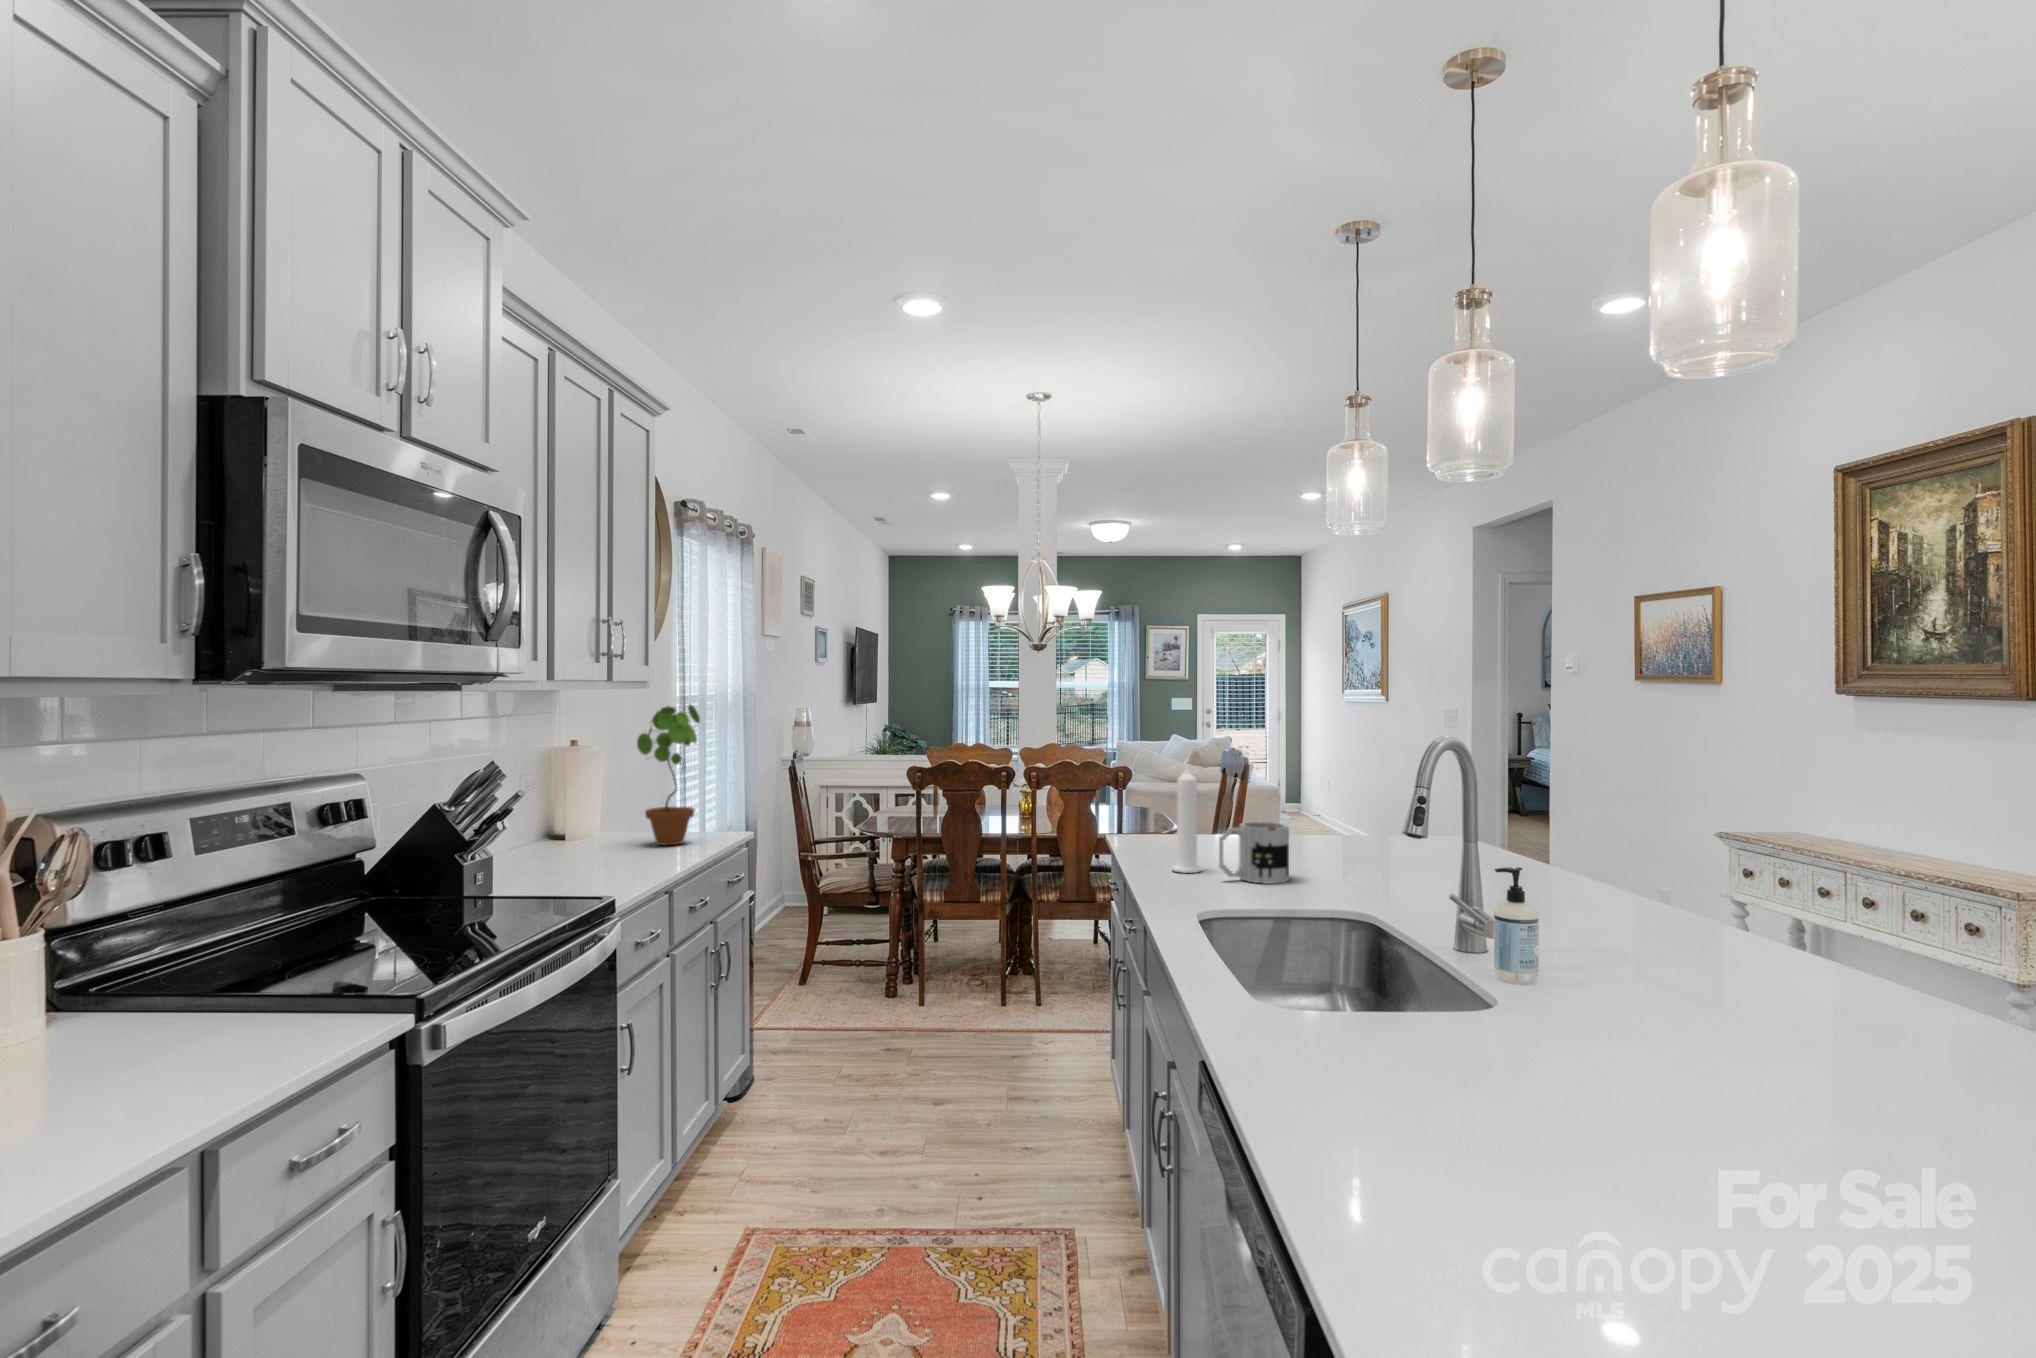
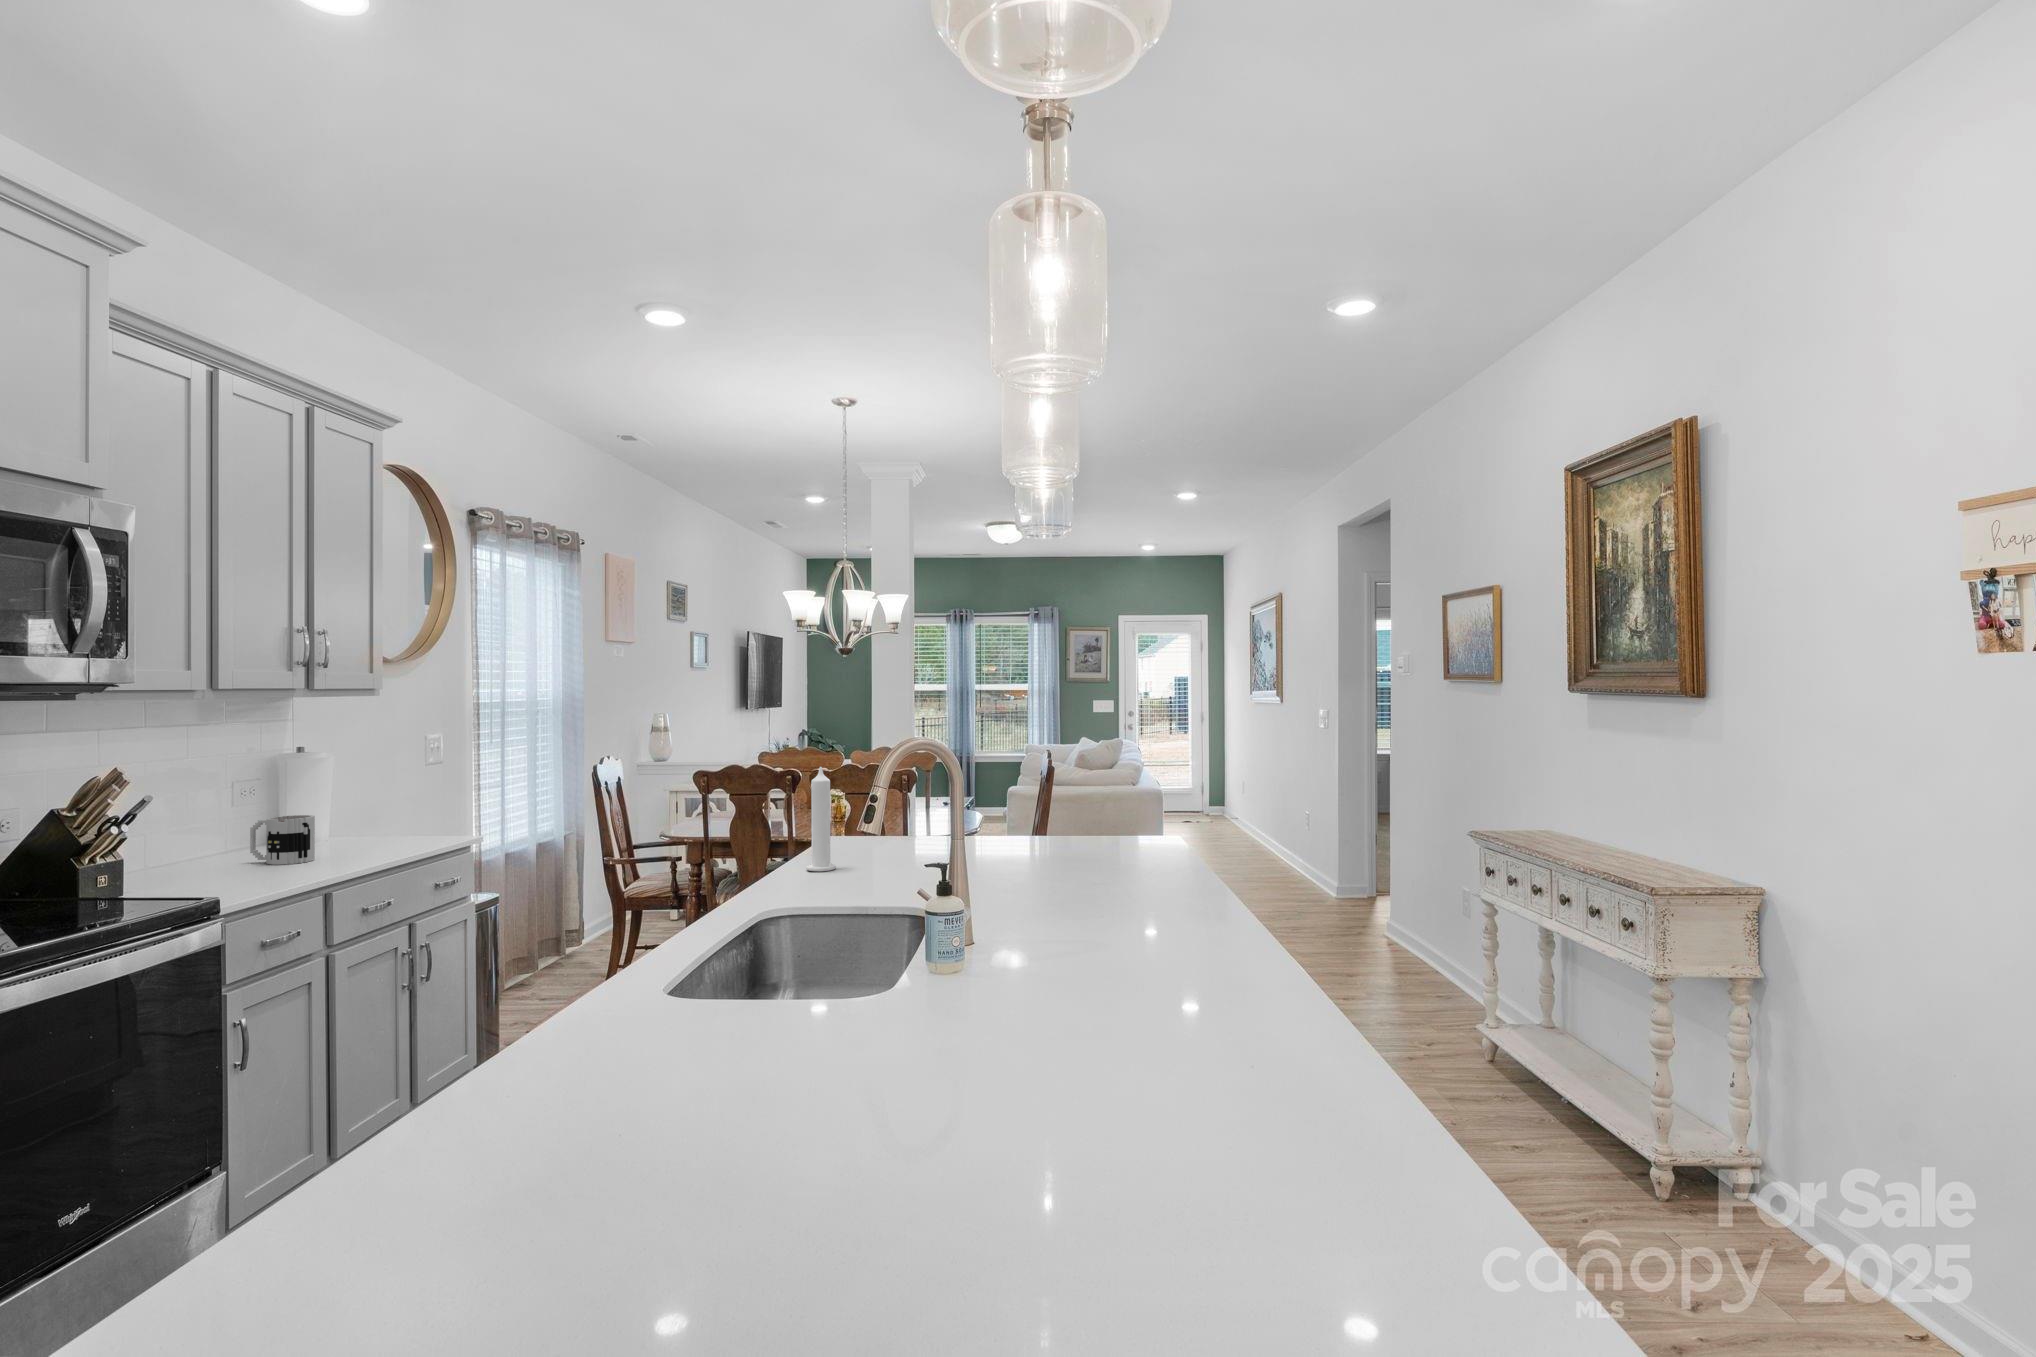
potted plant: present [637,705,700,845] -> none [337,713,408,851]
mug: present [1219,822,1289,884] -> present [250,815,315,865]

